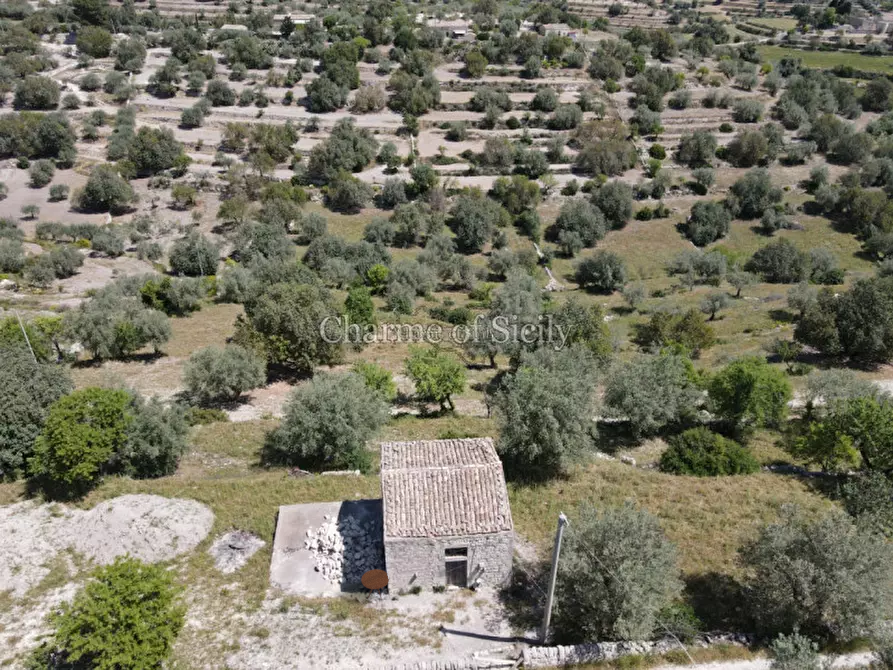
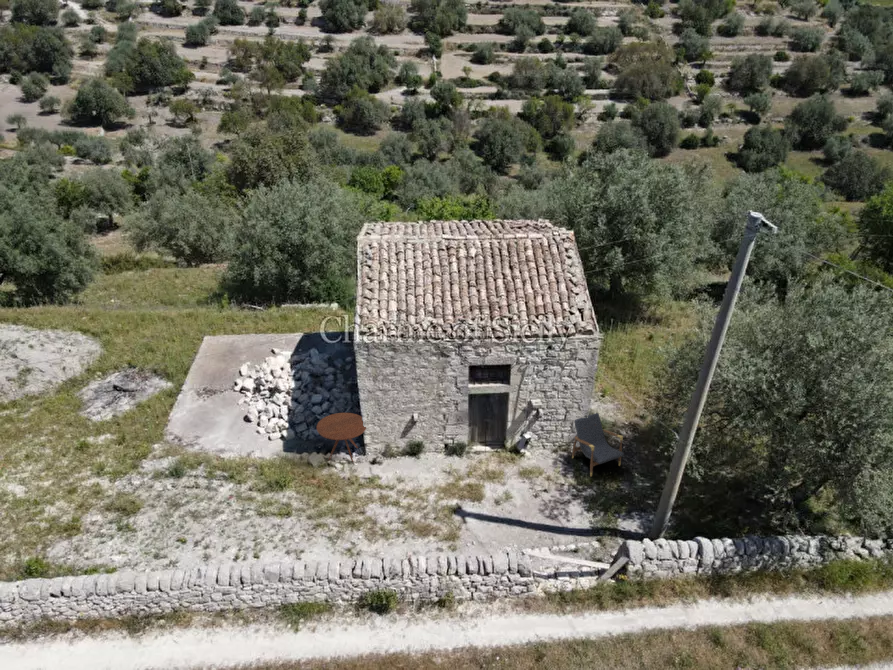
lounge chair: none [503,567,531,605] -> present [572,413,624,476]

